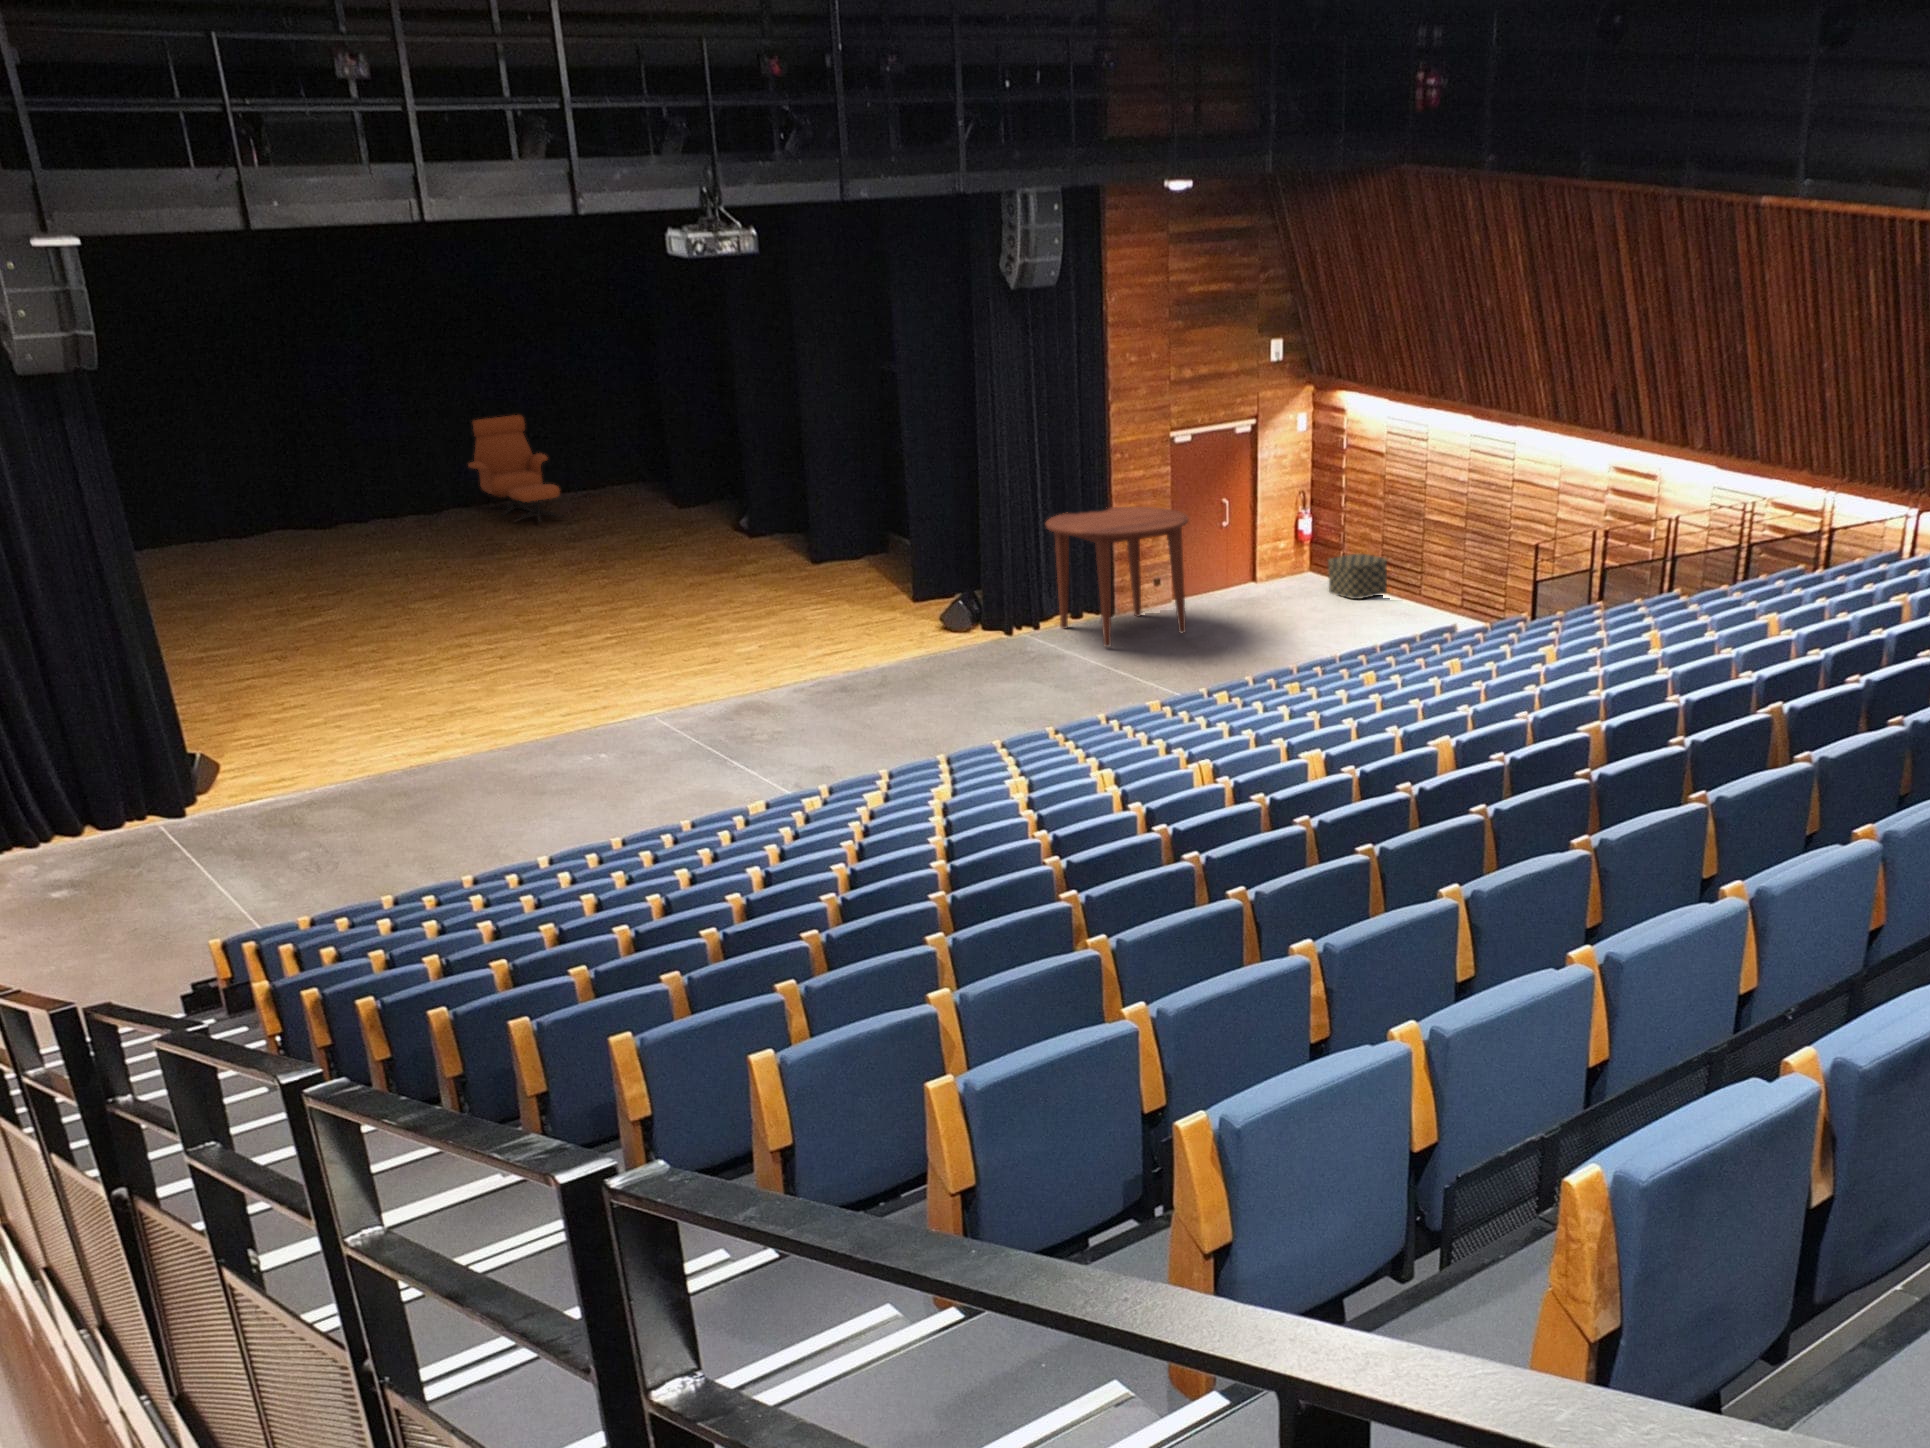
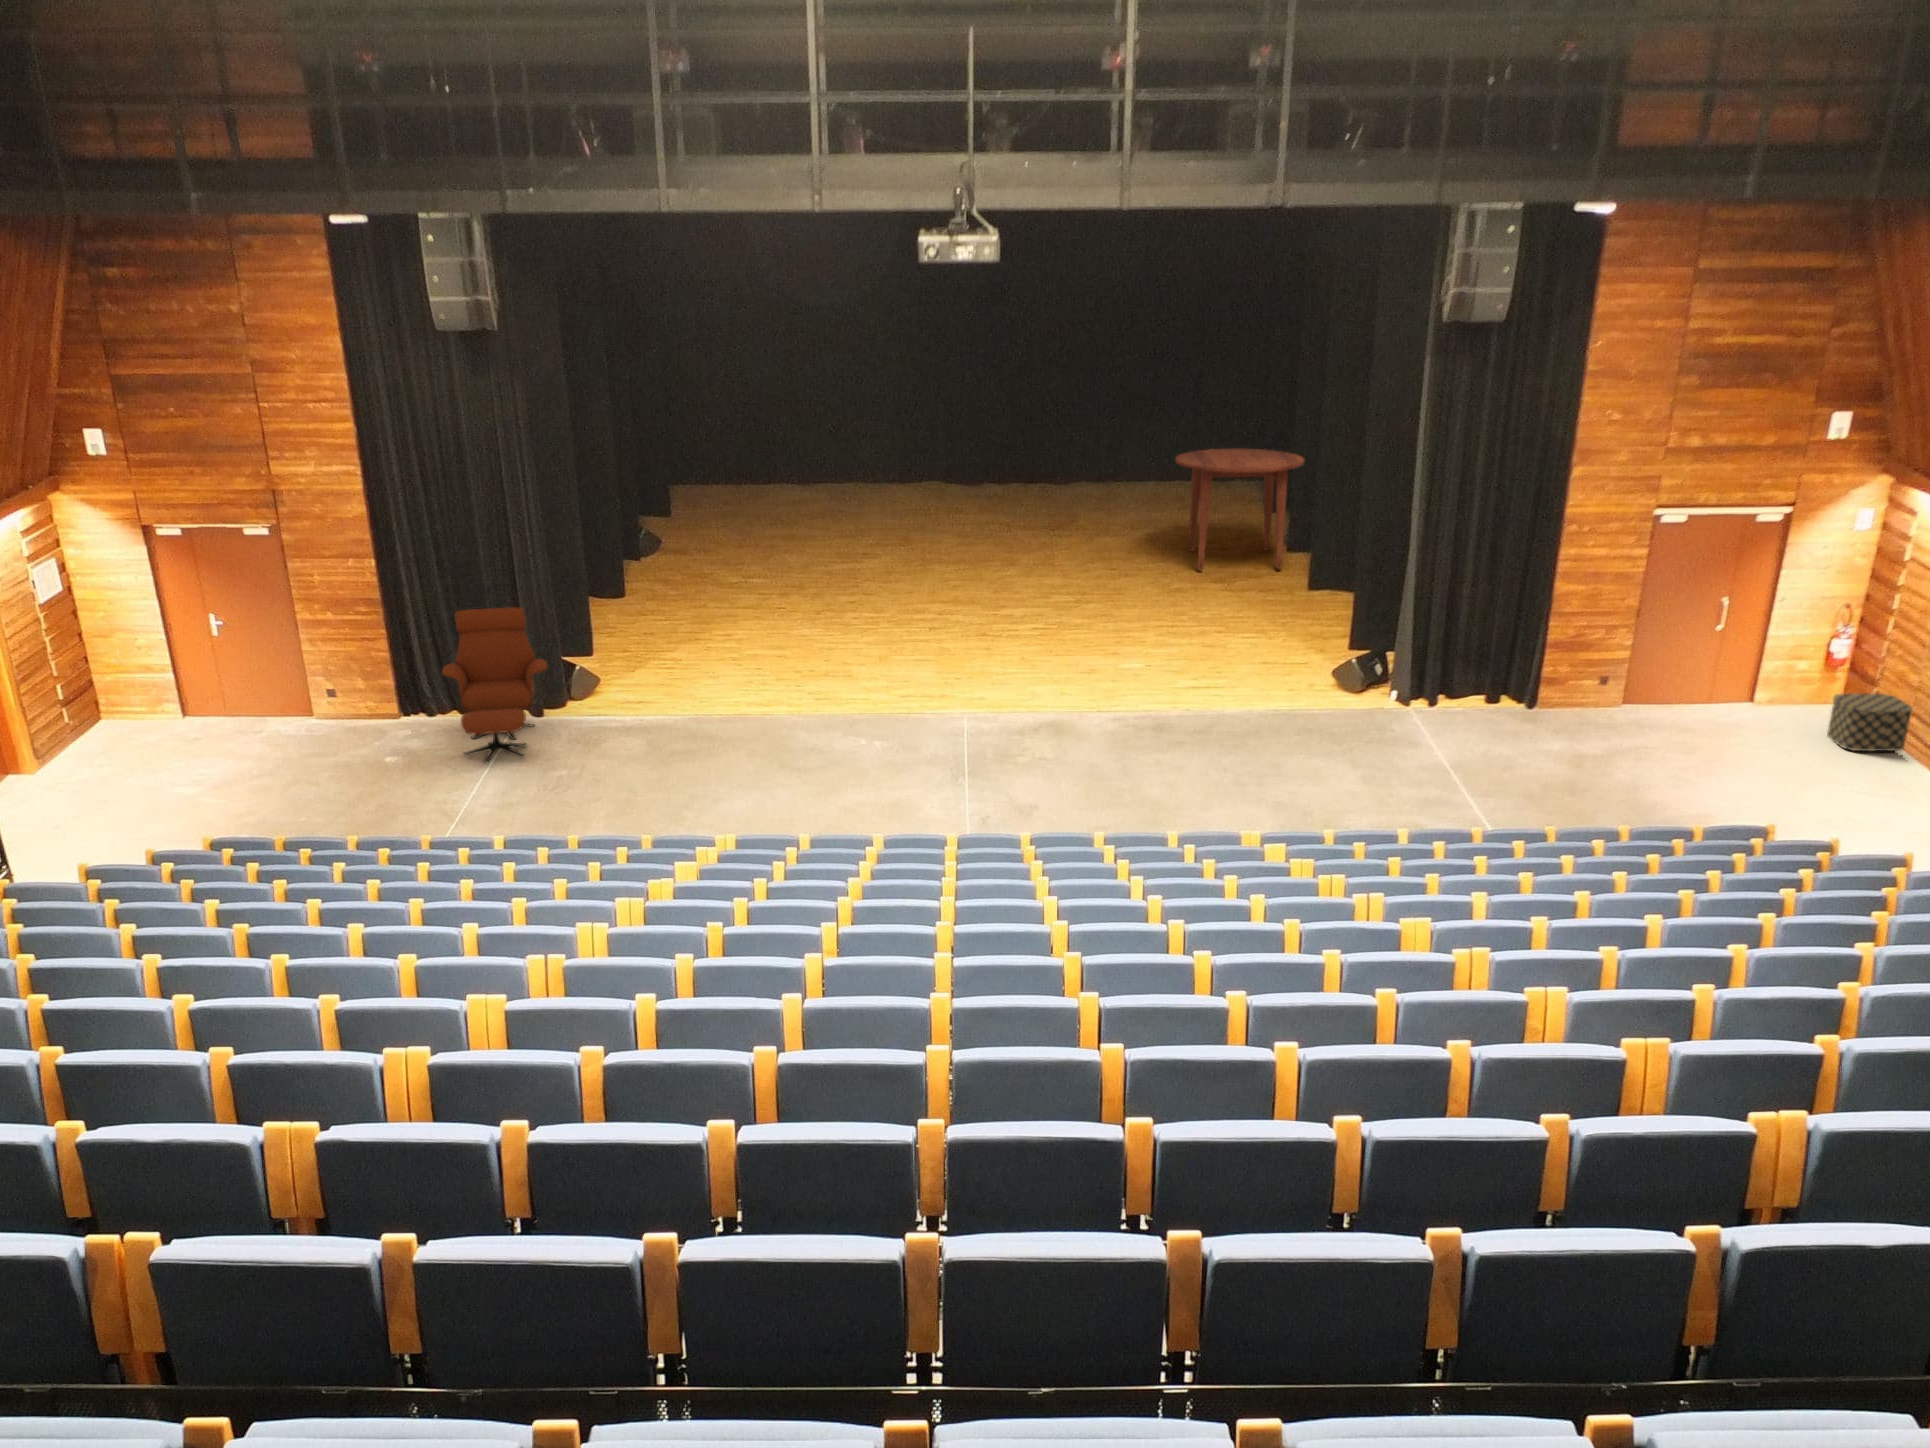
lounge chair: present [468,415,561,521] -> present [442,607,547,763]
dining table: present [1046,507,1188,647] -> present [1176,449,1304,570]

